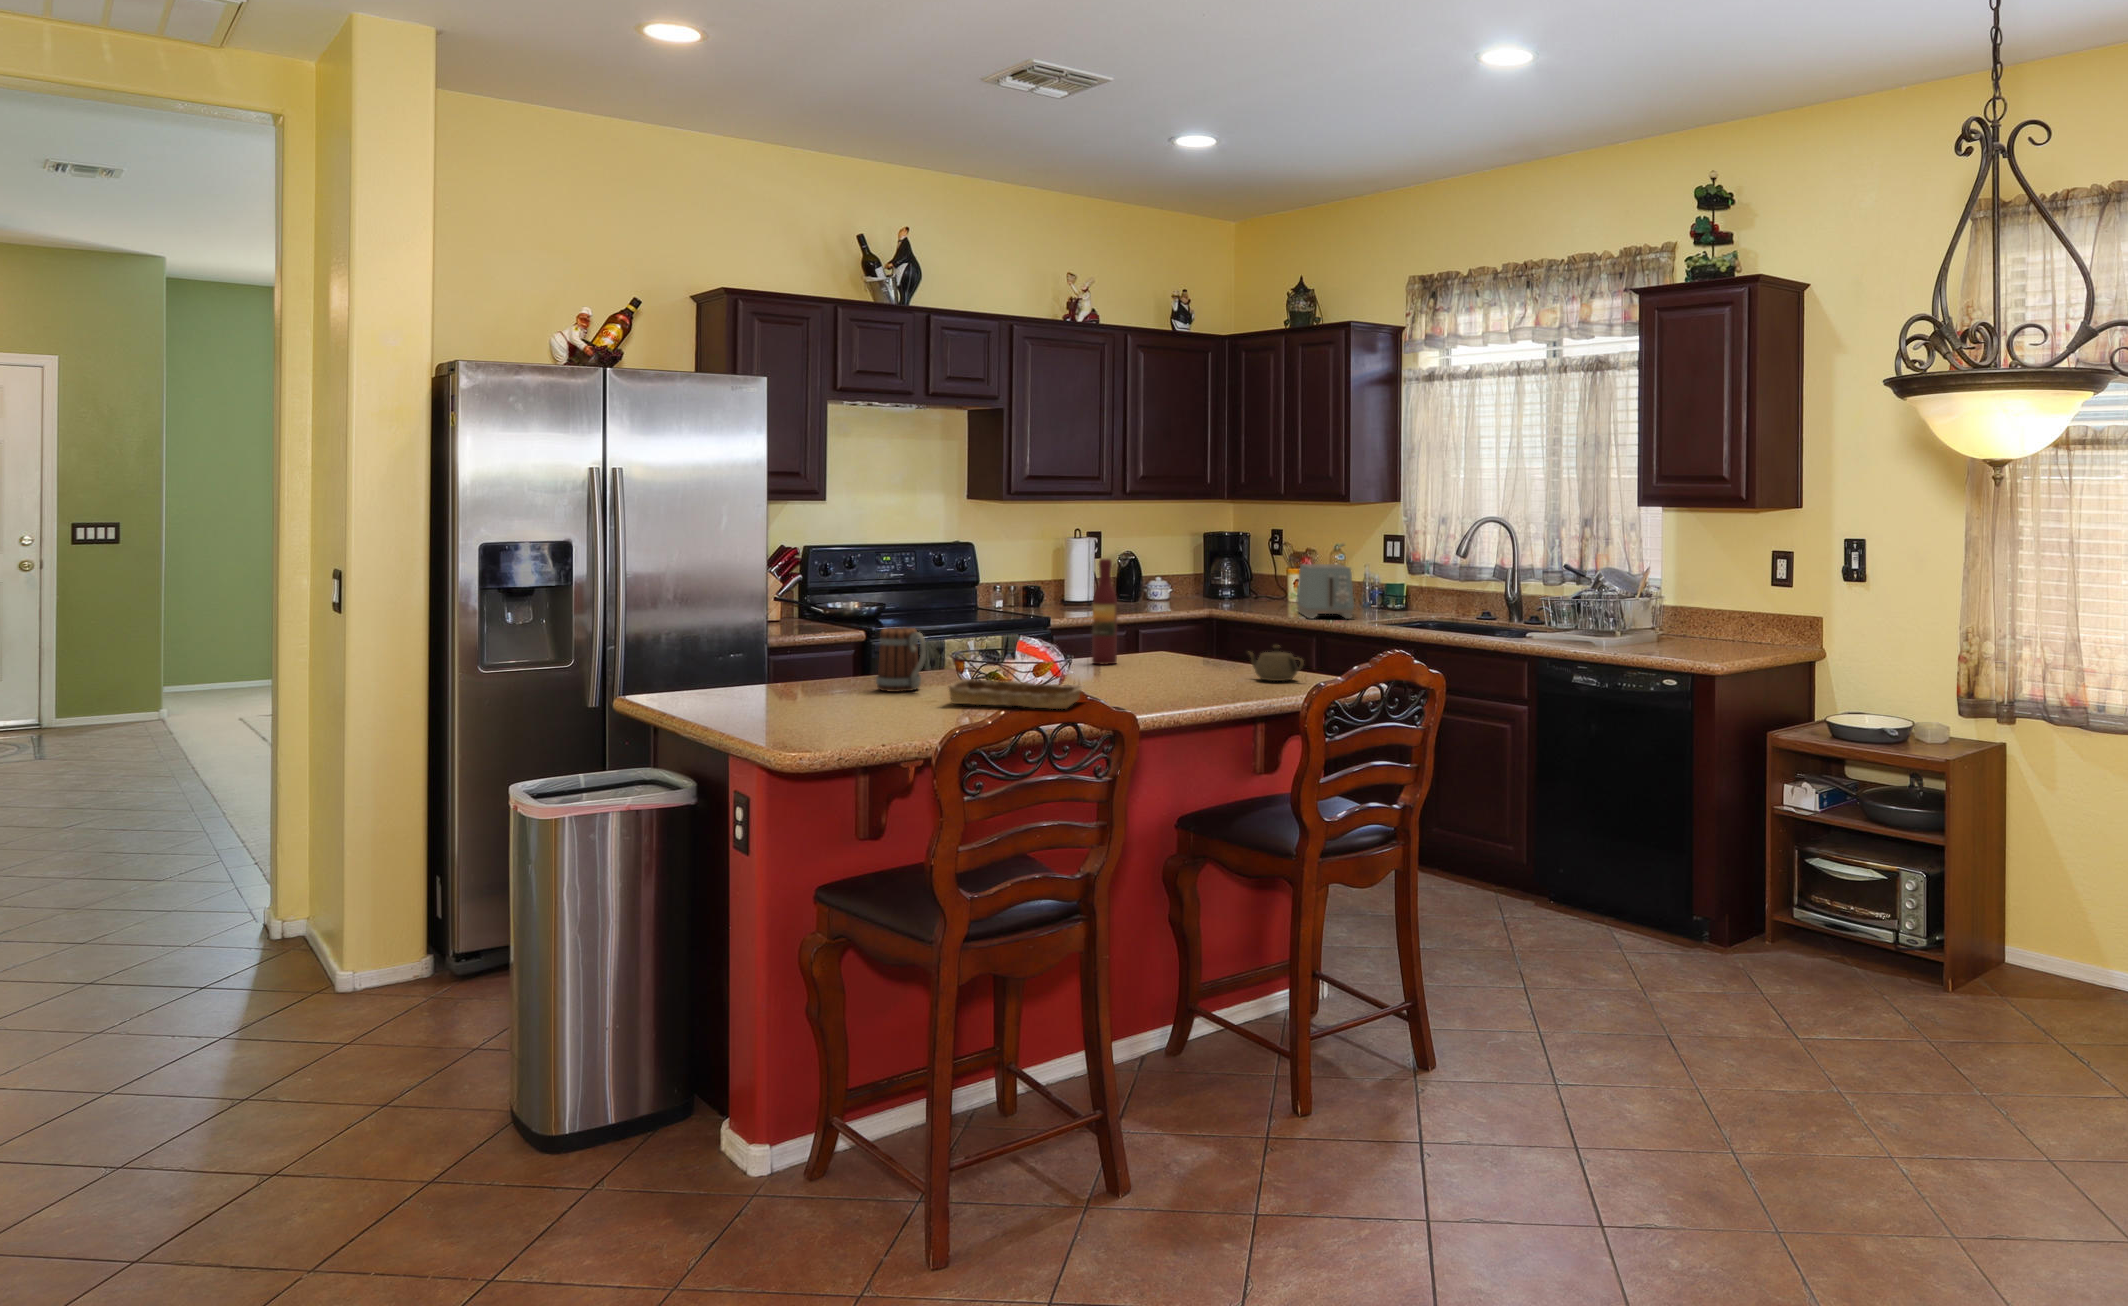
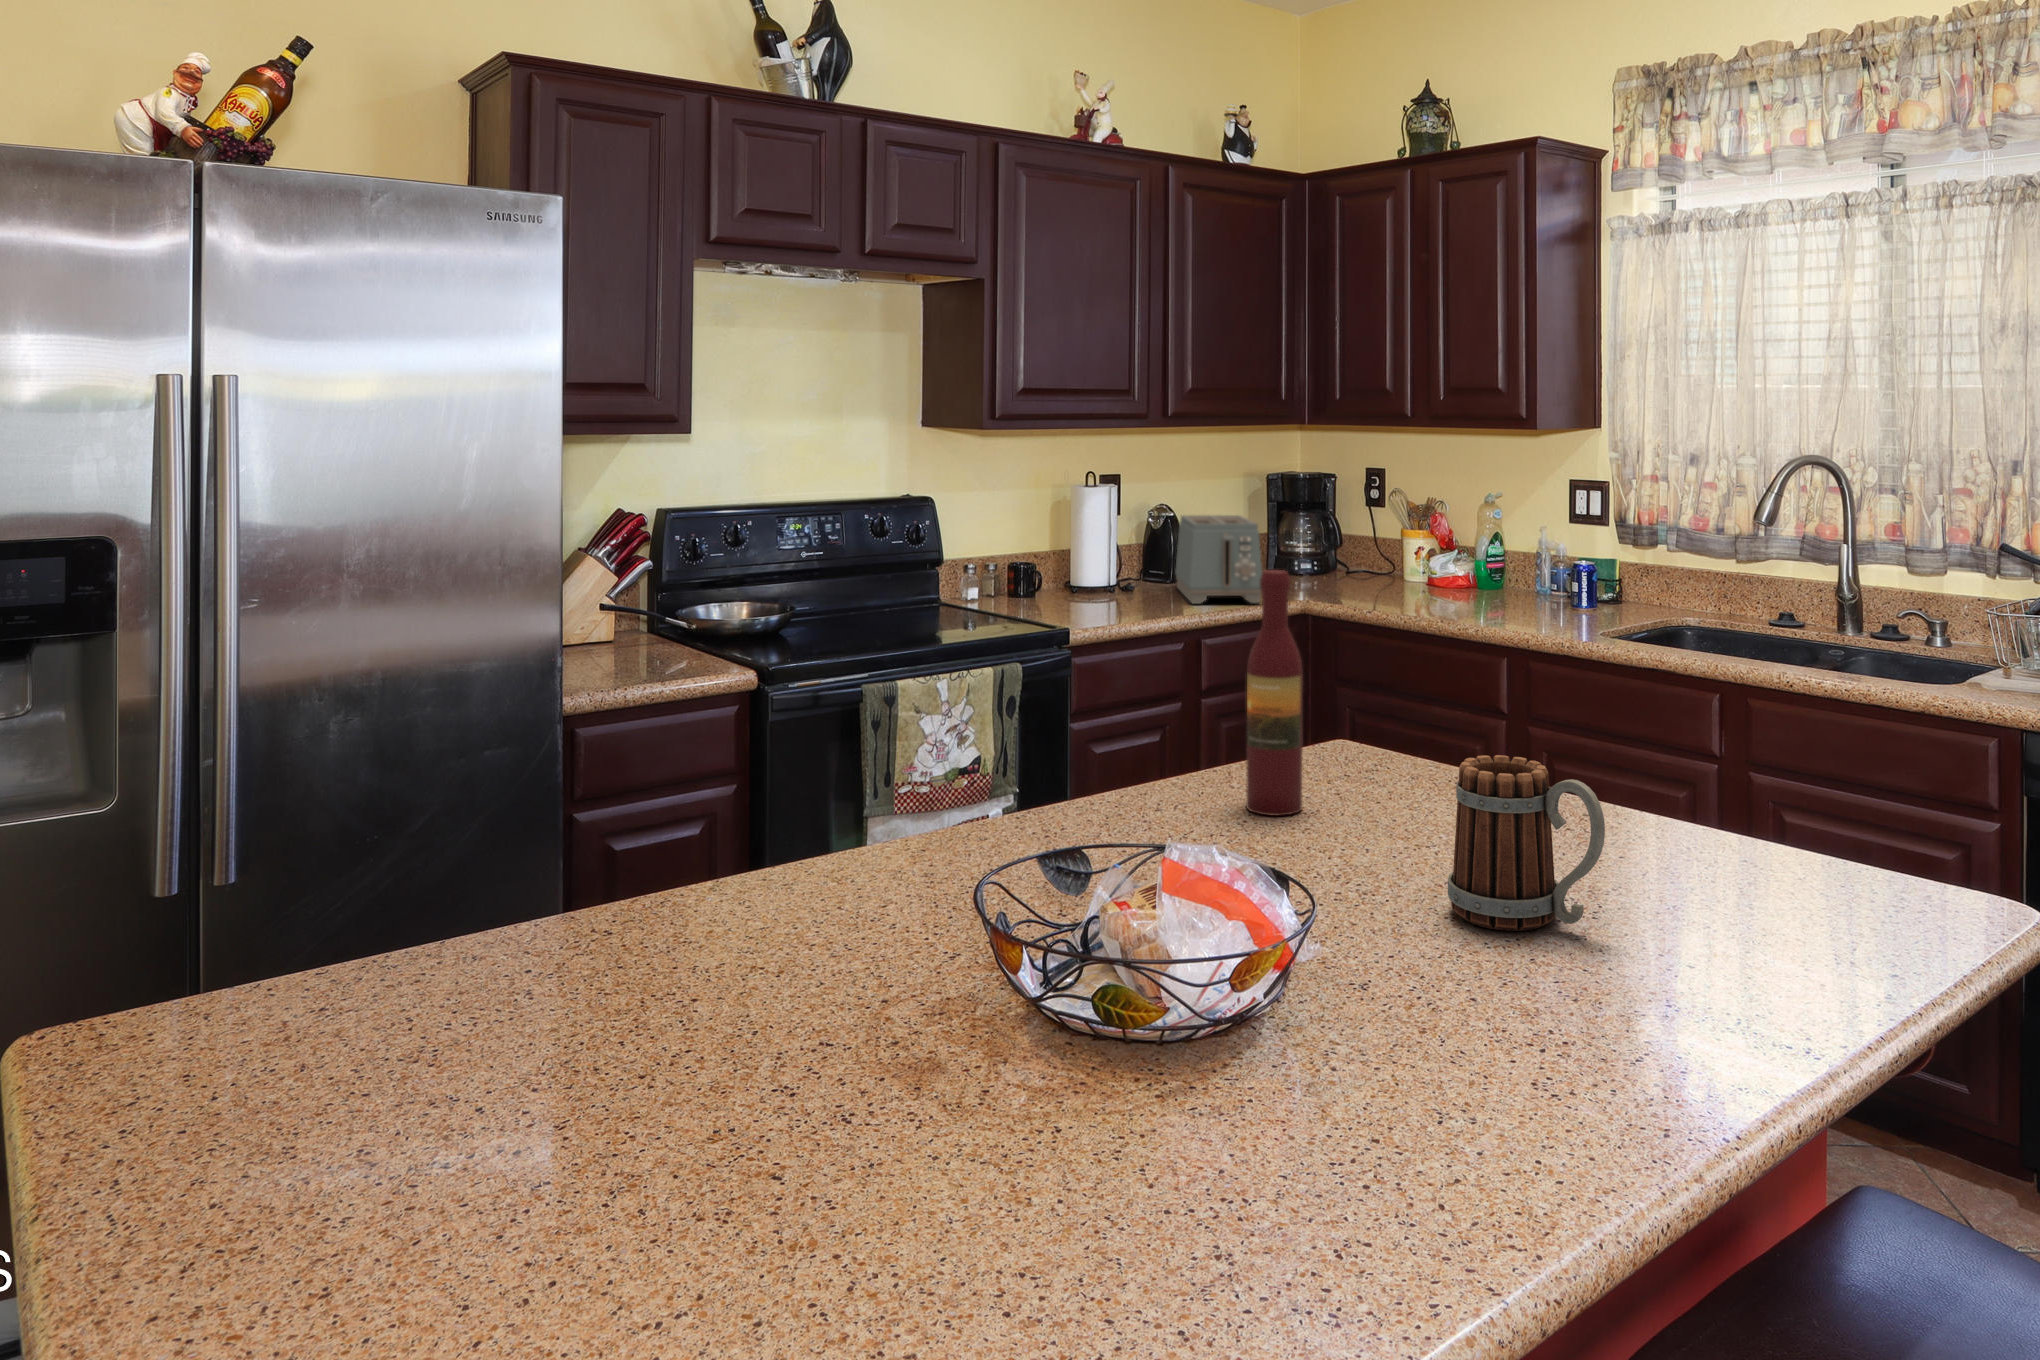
toaster: present [1297,564,1354,619] -> present [1175,515,1262,604]
mug: present [876,627,926,692] -> present [1448,755,1605,931]
teapot: present [1249,646,1304,681] -> none [1677,812,1861,913]
tray: present [949,678,1083,709] -> none [953,1009,1415,1200]

